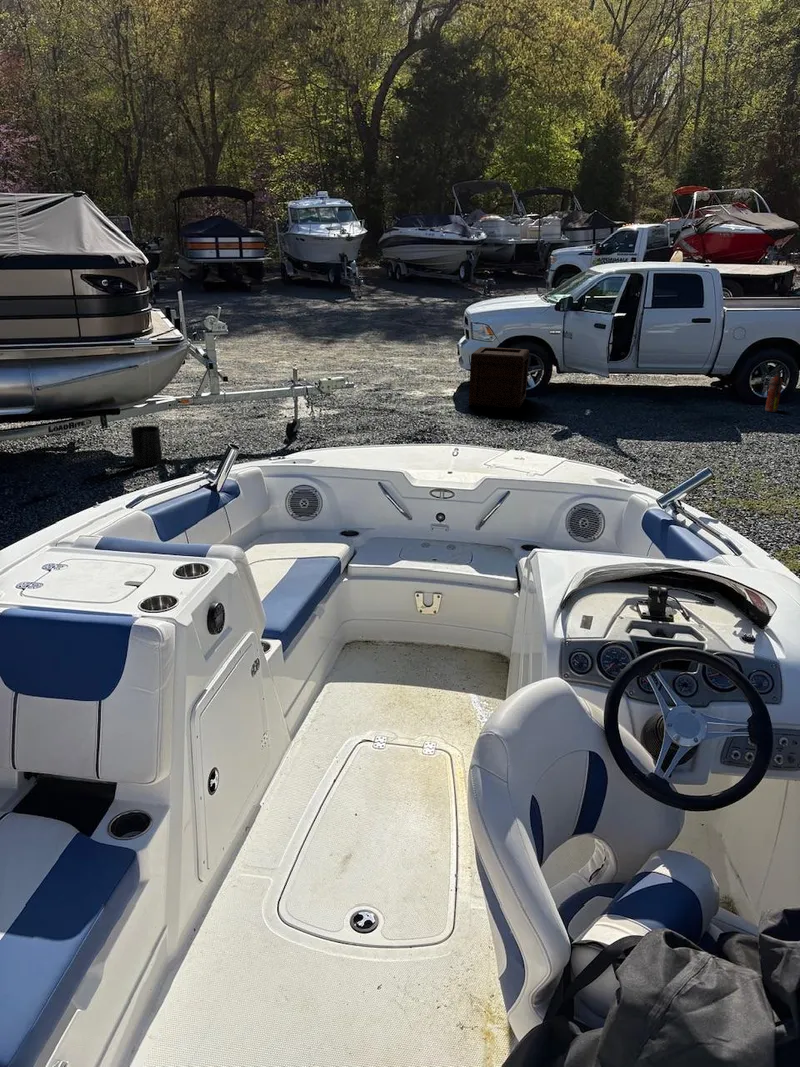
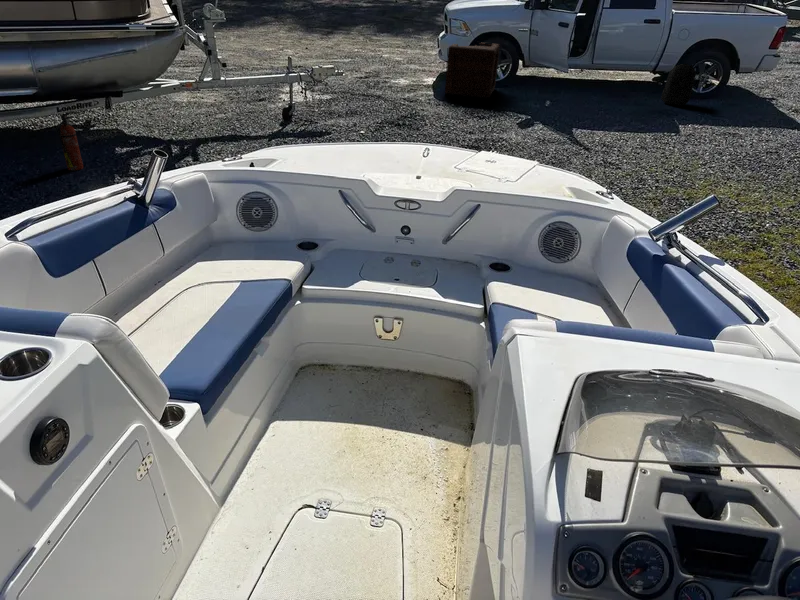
backpack: none [719,363,755,411] -> present [661,64,696,106]
fire extinguisher: present [765,367,783,412] -> present [58,113,83,170]
trash can: present [131,426,162,467] -> none [139,107,170,145]

